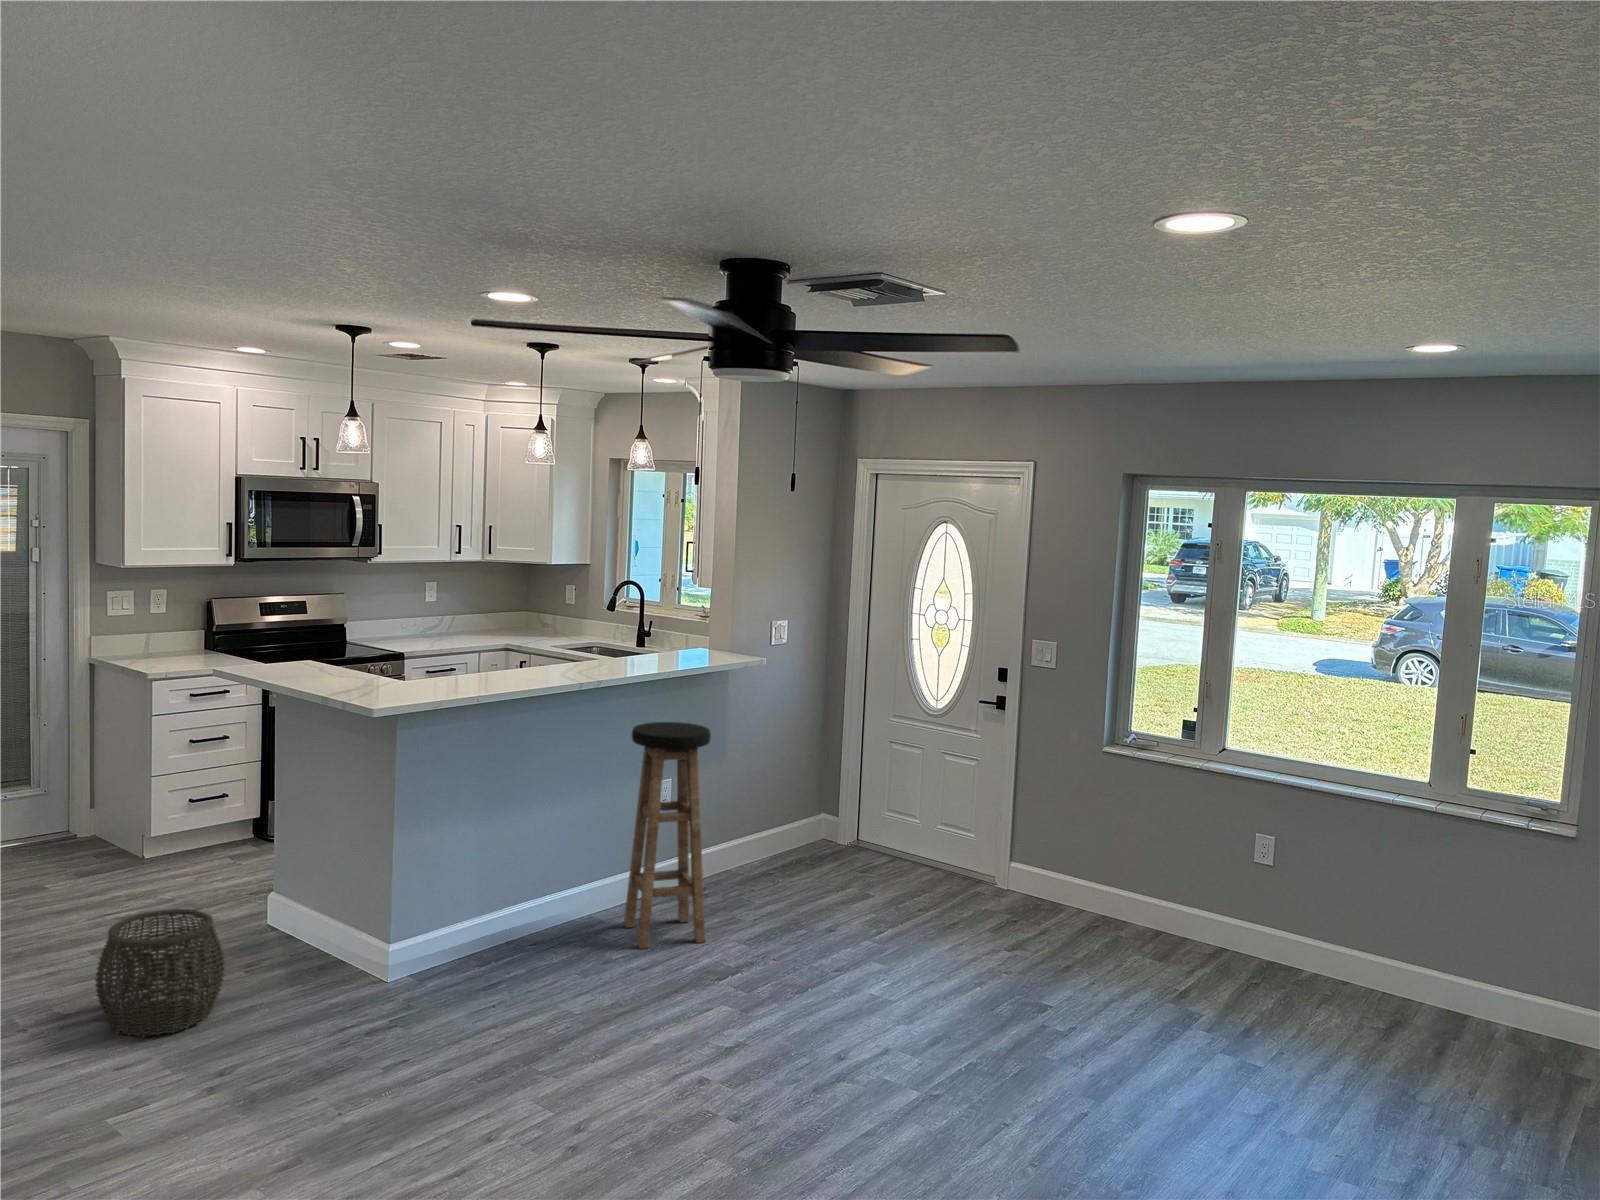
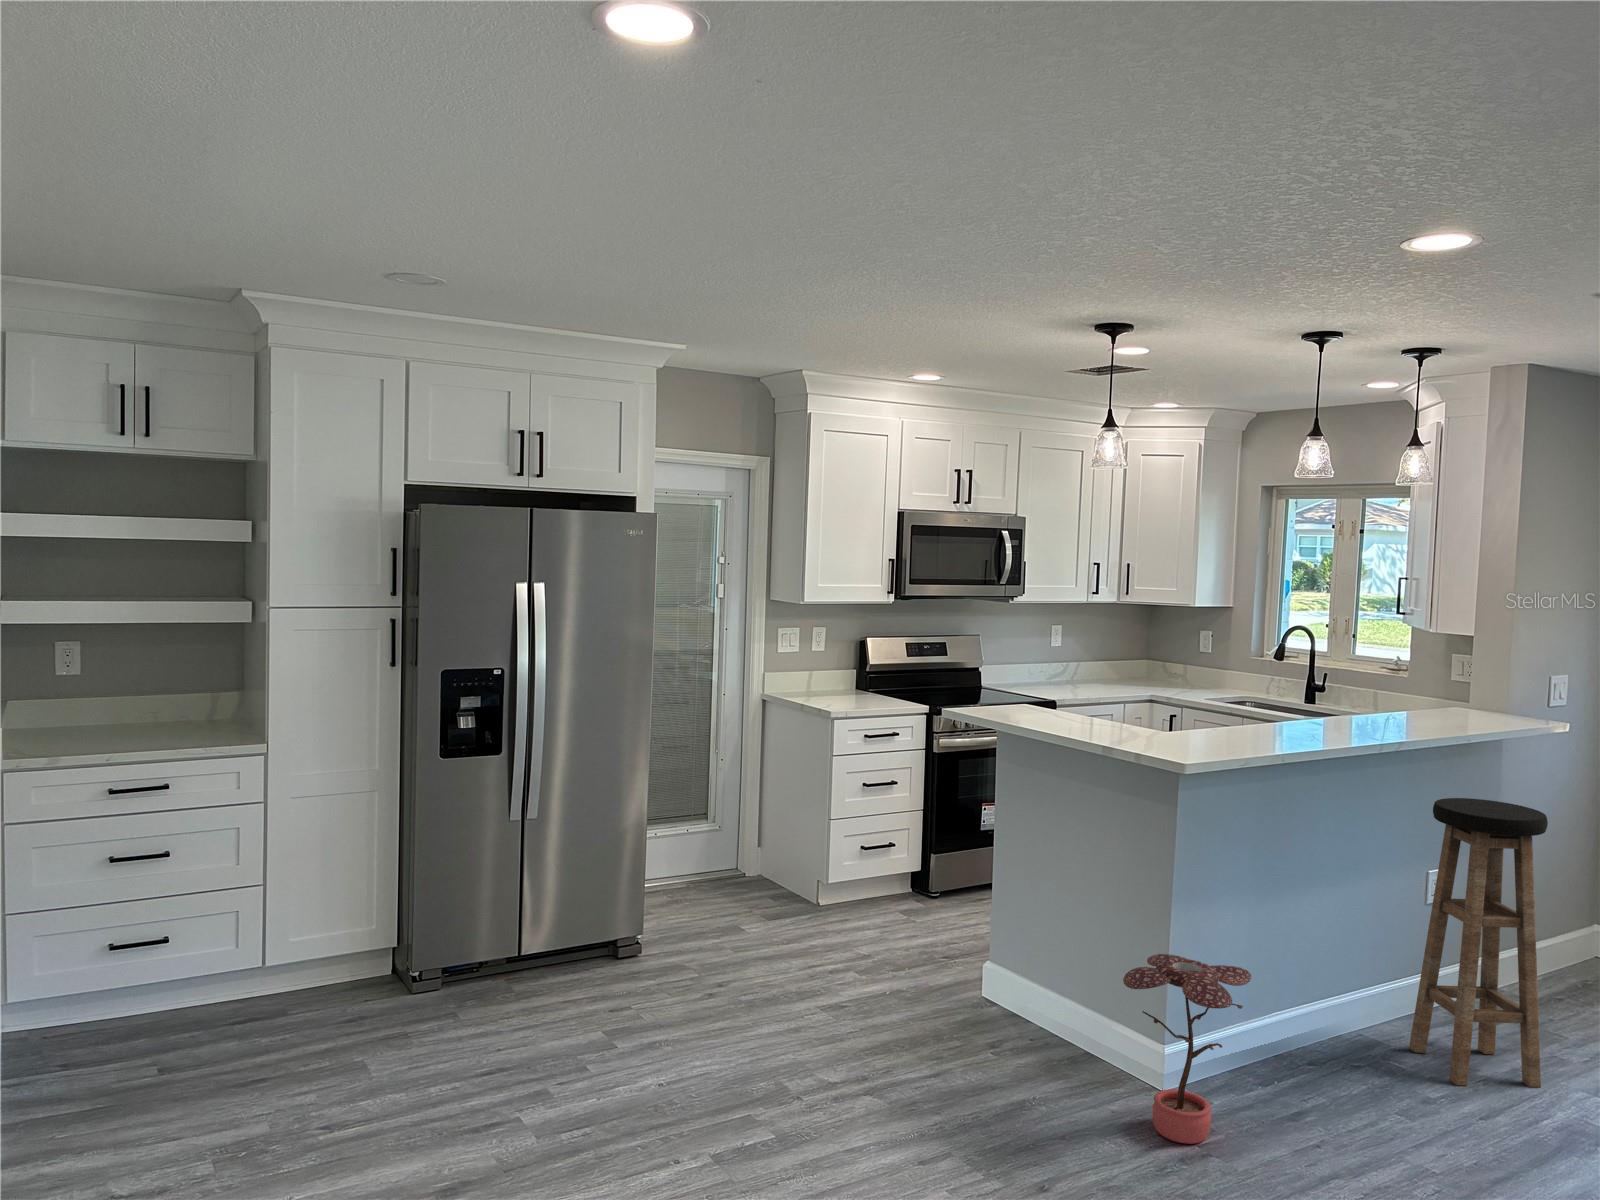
potted plant: none [318,868,436,1023] -> present [1123,954,1251,1144]
woven basket: present [95,909,225,1037] -> none [878,977,1007,1124]

